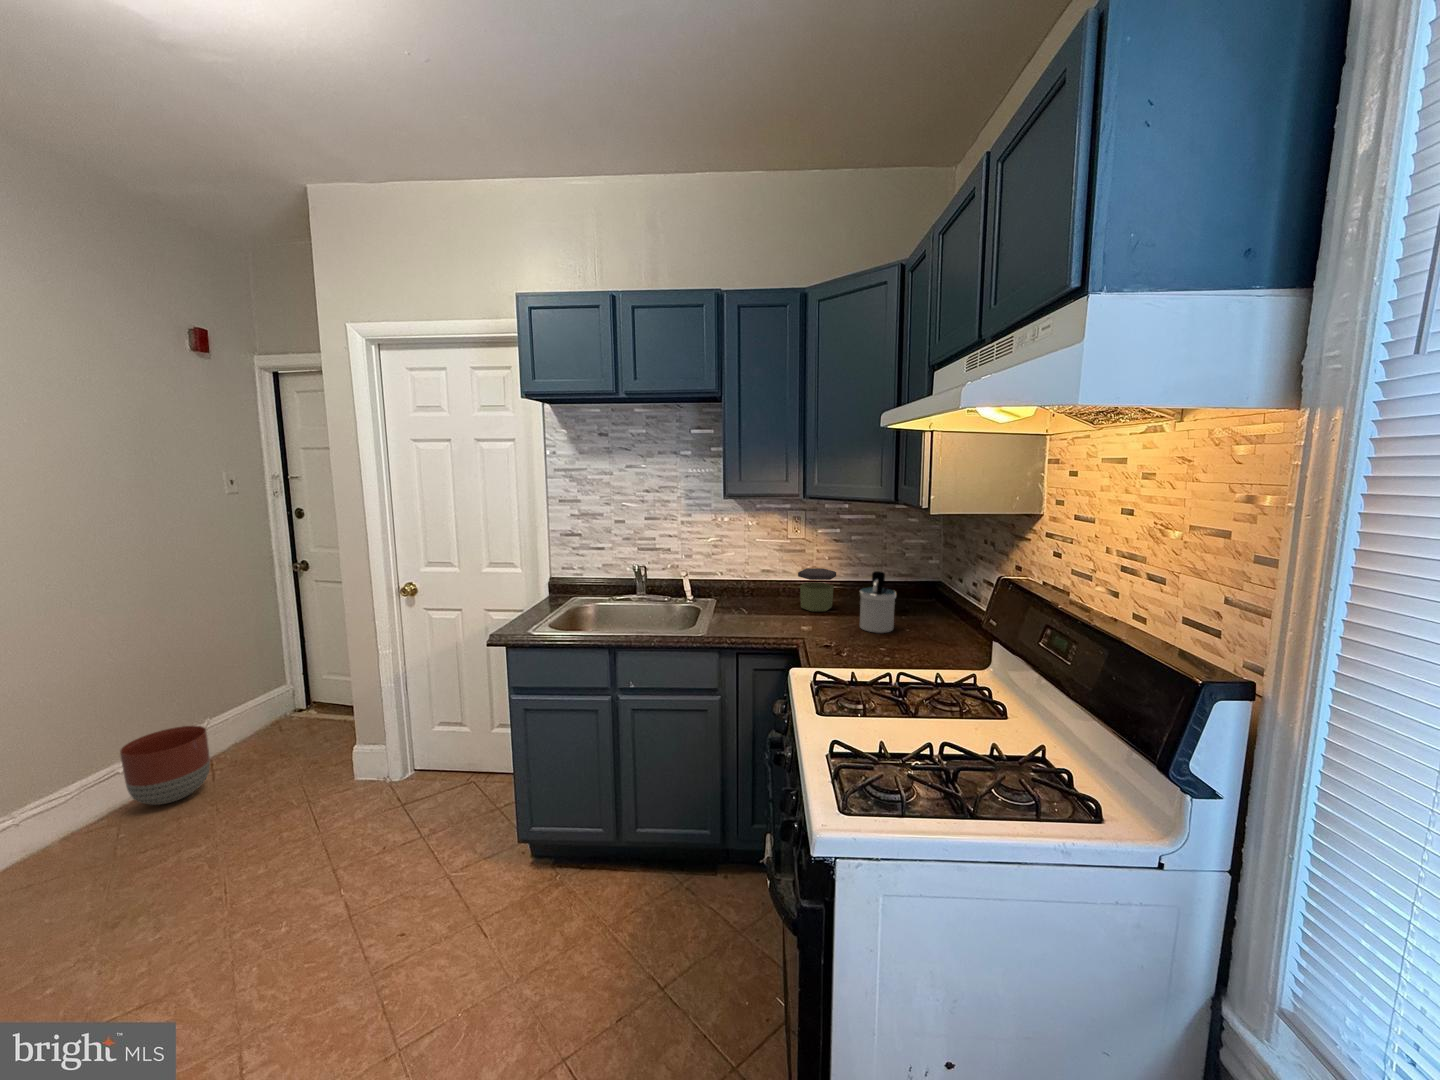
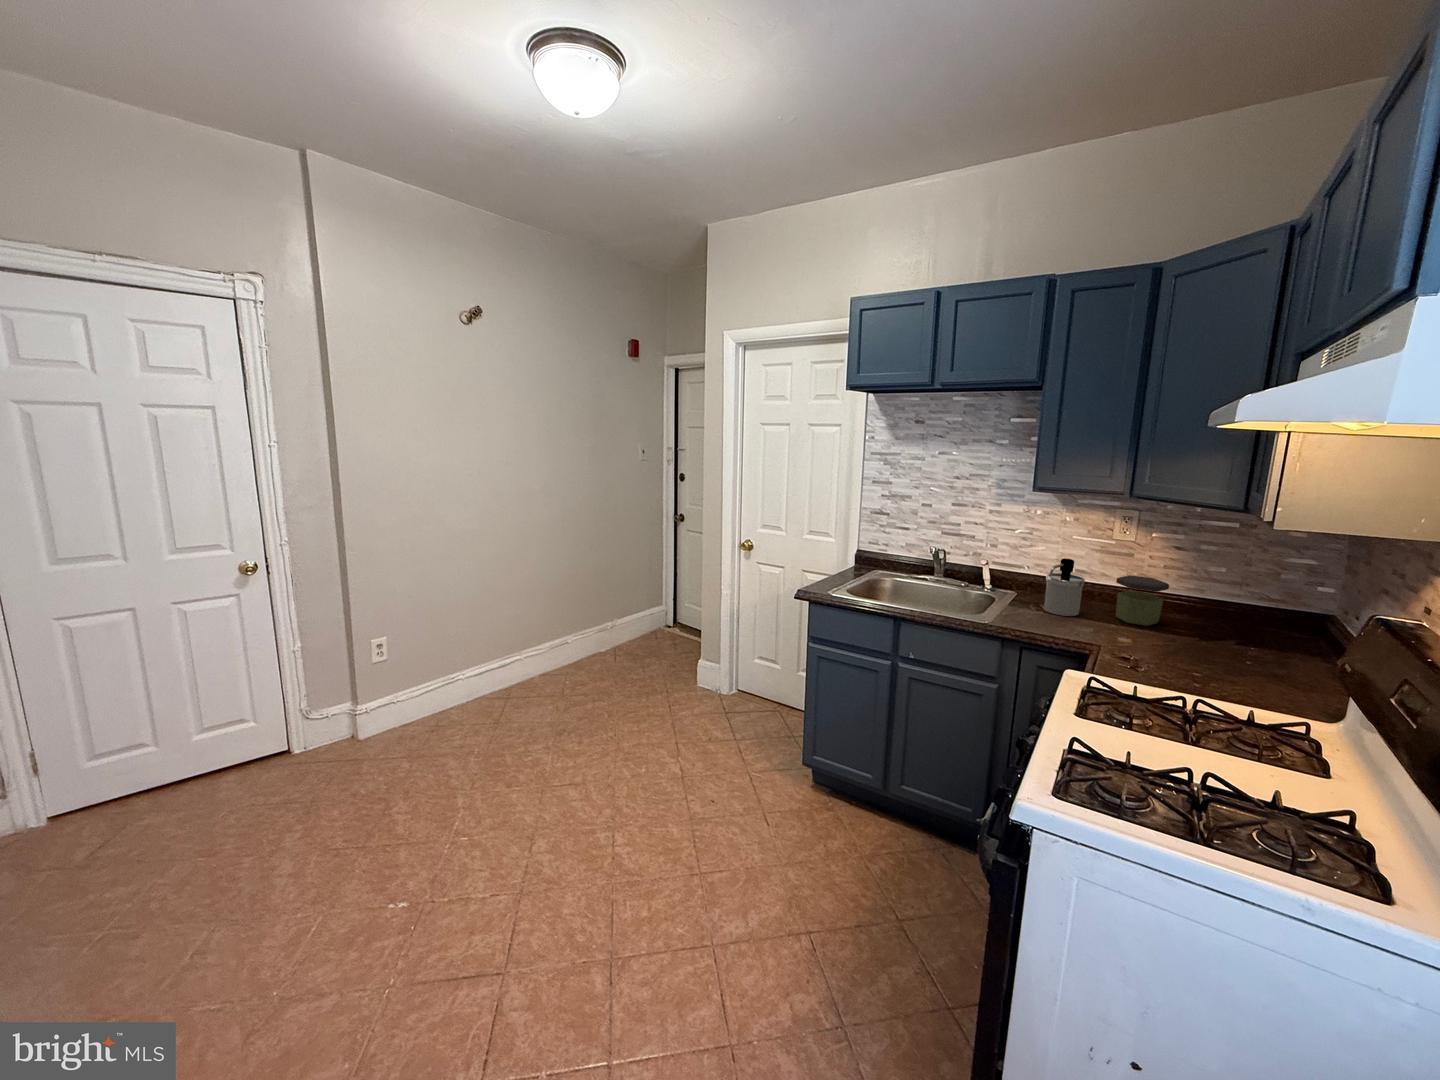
soap dispenser: present [859,571,896,633] -> present [1044,559,1085,616]
planter: present [120,726,210,805] -> none [576,619,618,667]

